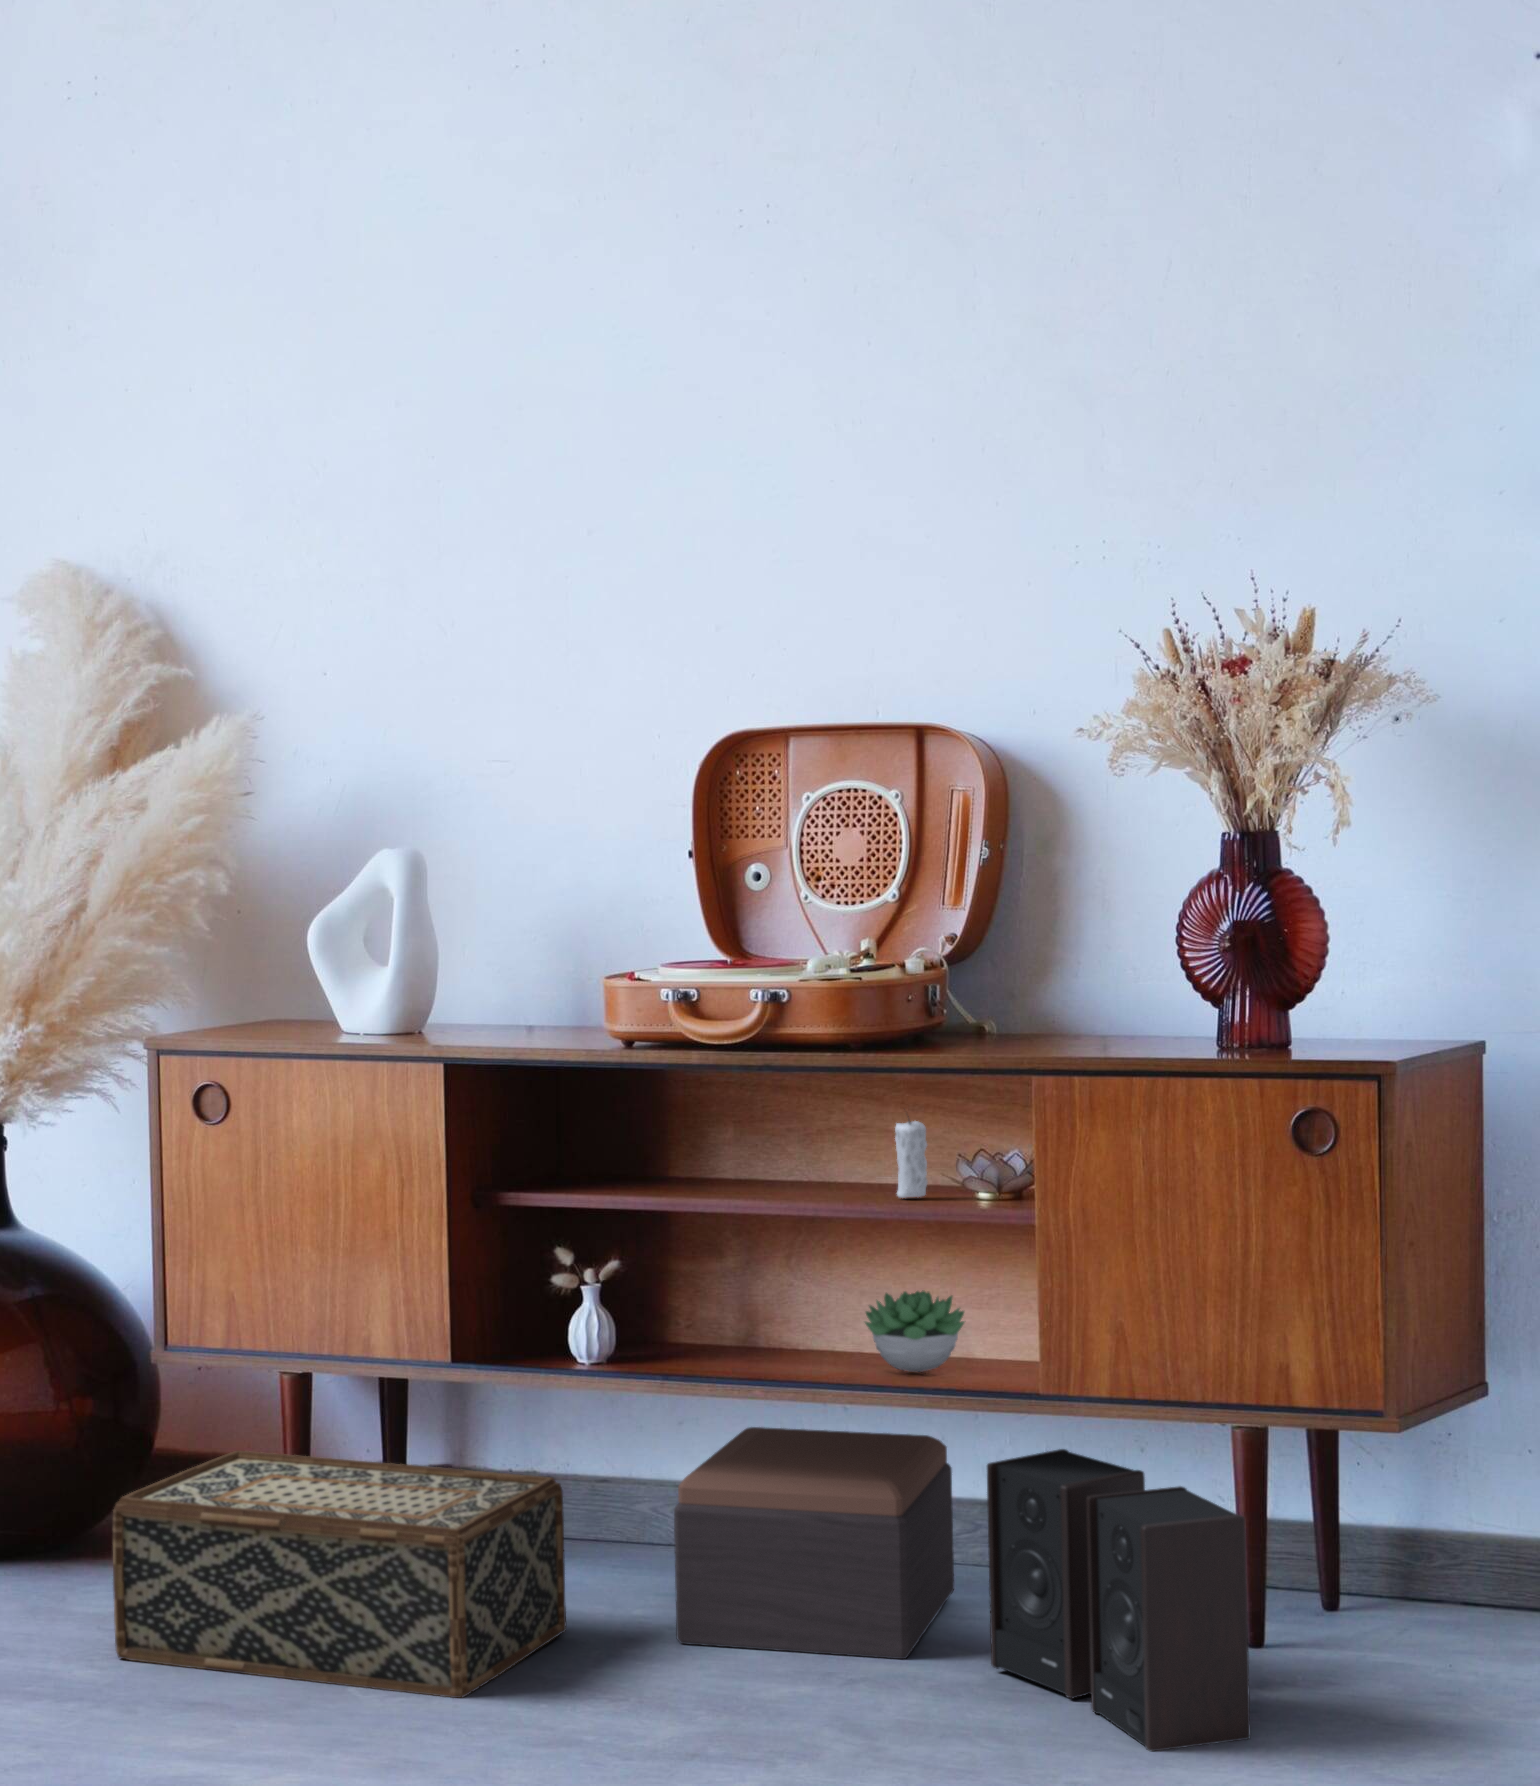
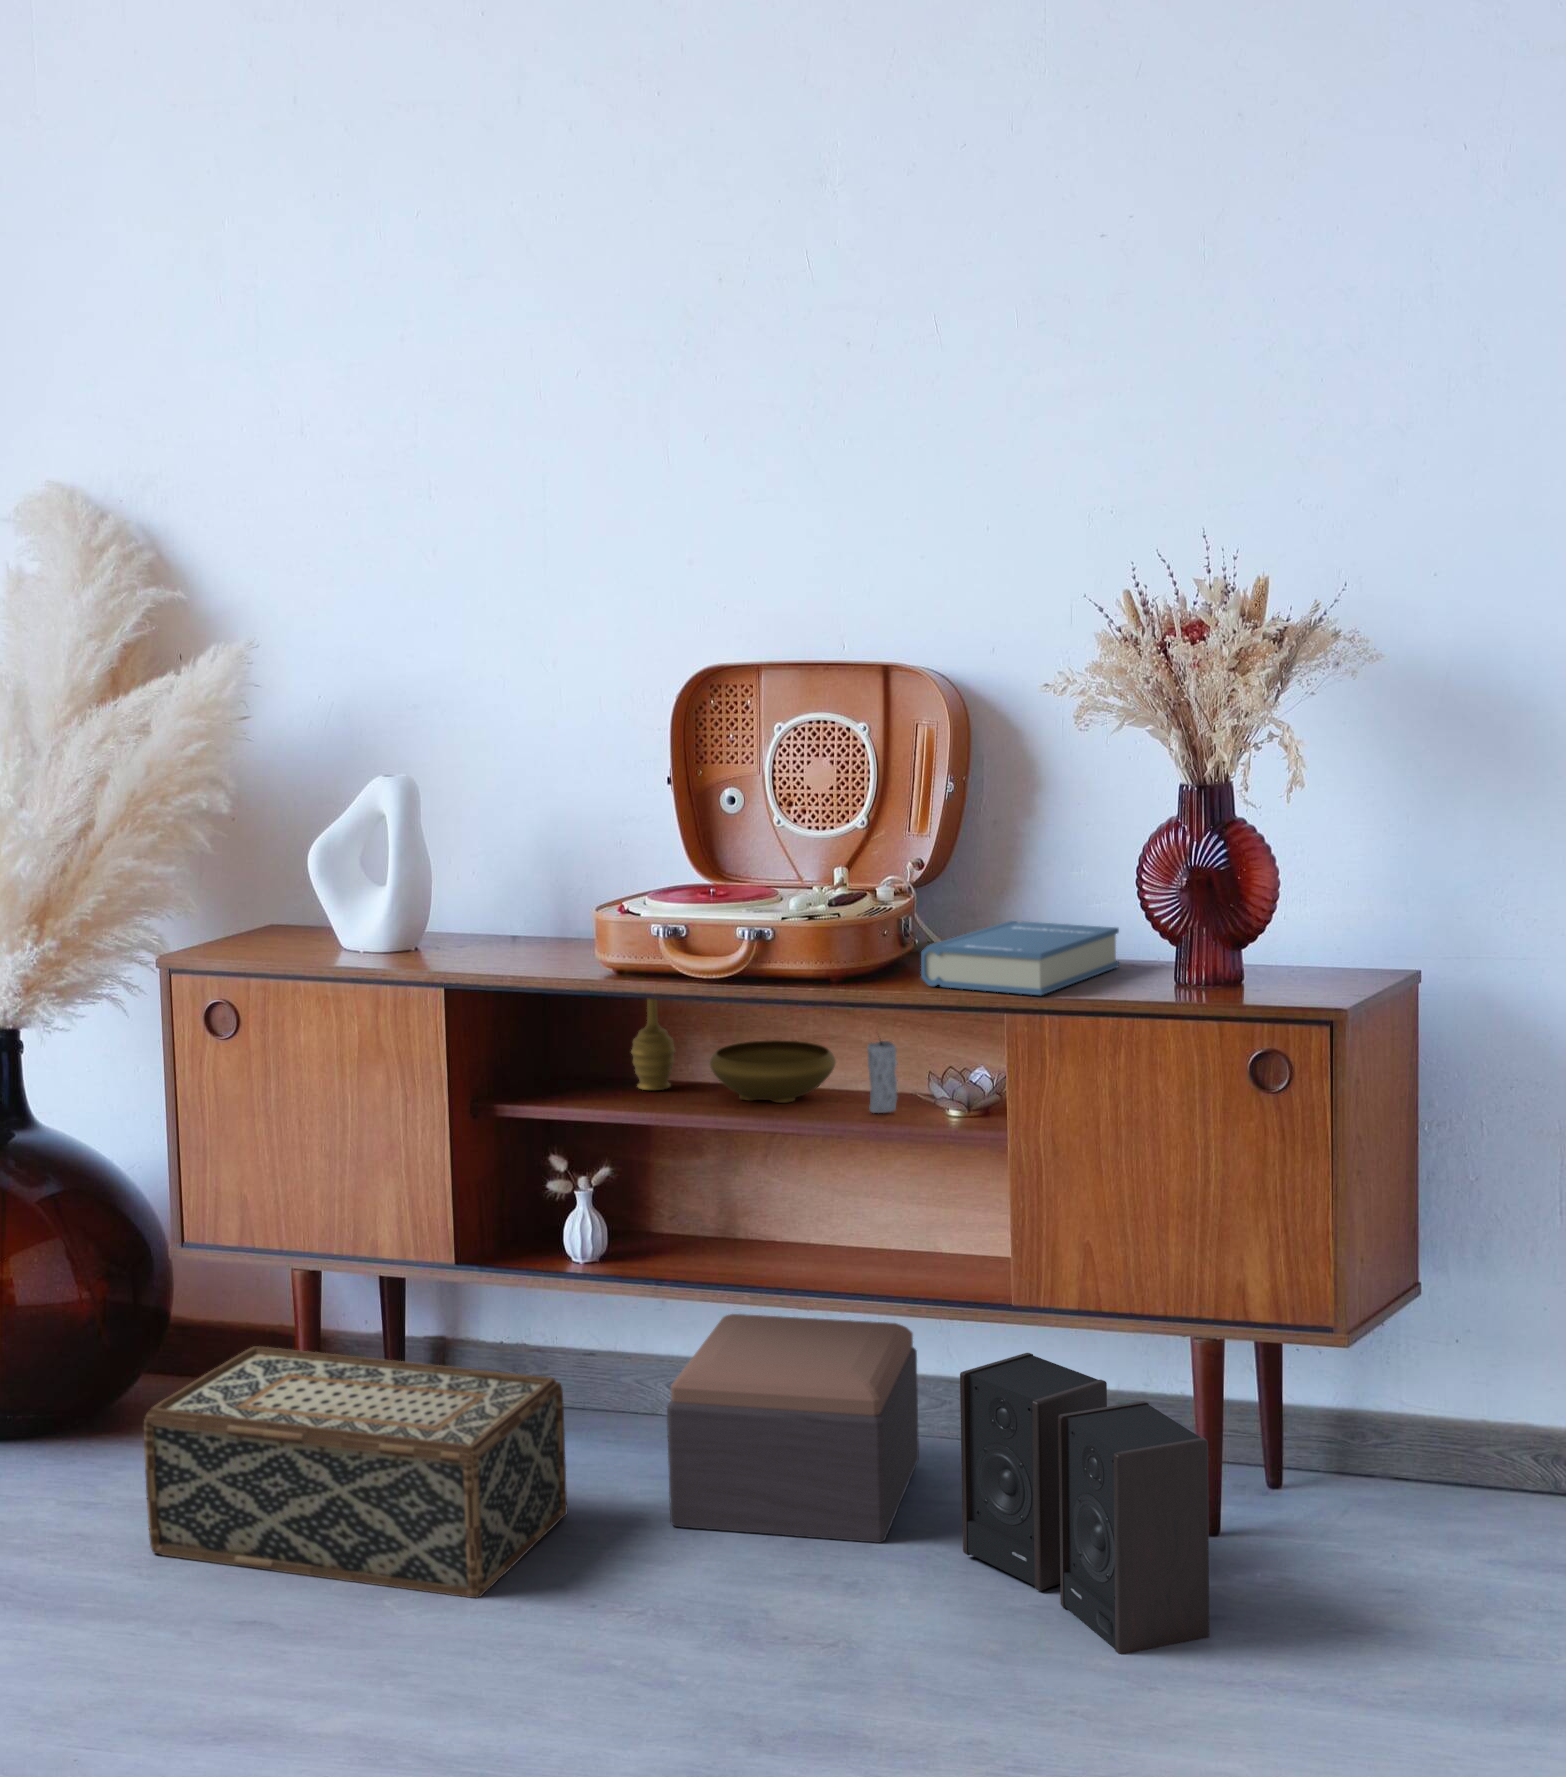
hardback book: none [948,996,1165,1055] -> present [921,921,1119,995]
decorative bowl: none [647,1052,865,1192] -> present [631,998,836,1103]
succulent plant: present [865,1291,964,1372] -> none [839,1195,934,1273]

